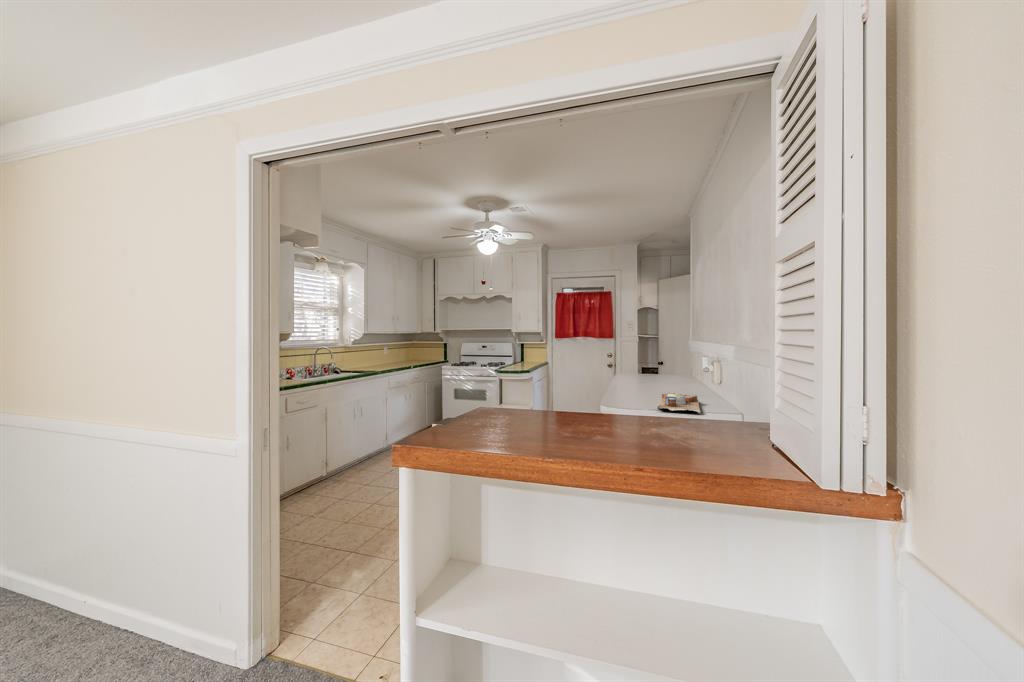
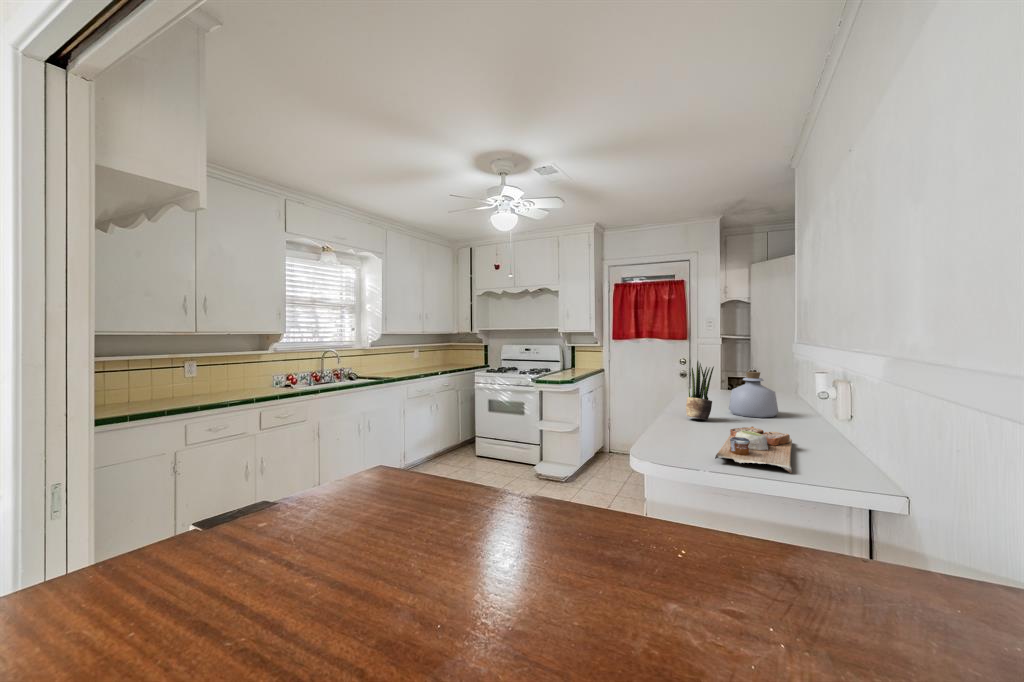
potted plant: none [629,351,647,392] -> present [686,361,714,419]
bottle: none [654,359,687,390] -> present [729,372,778,418]

